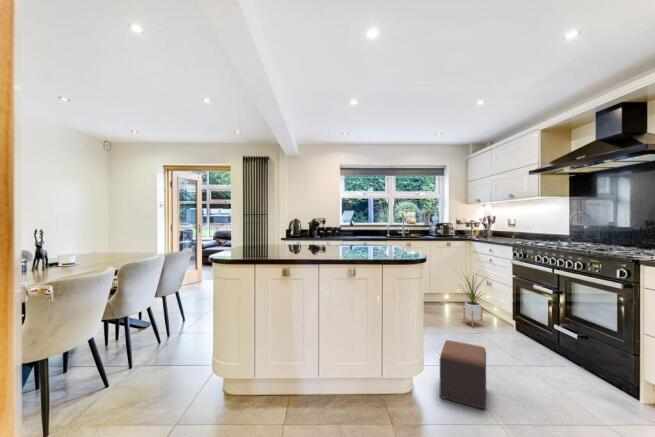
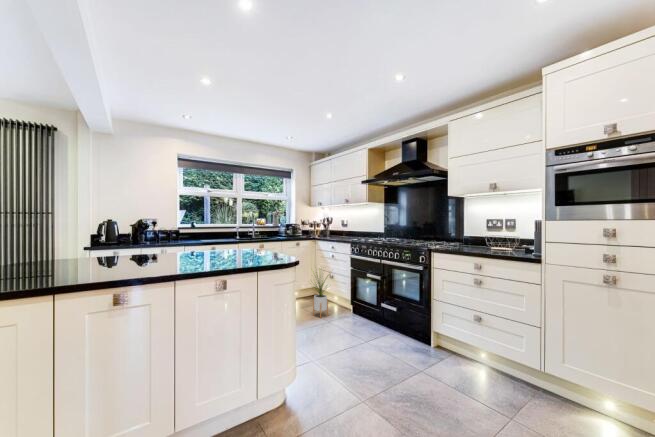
footstool: present [440,340,486,409] -> none [307,335,346,392]

